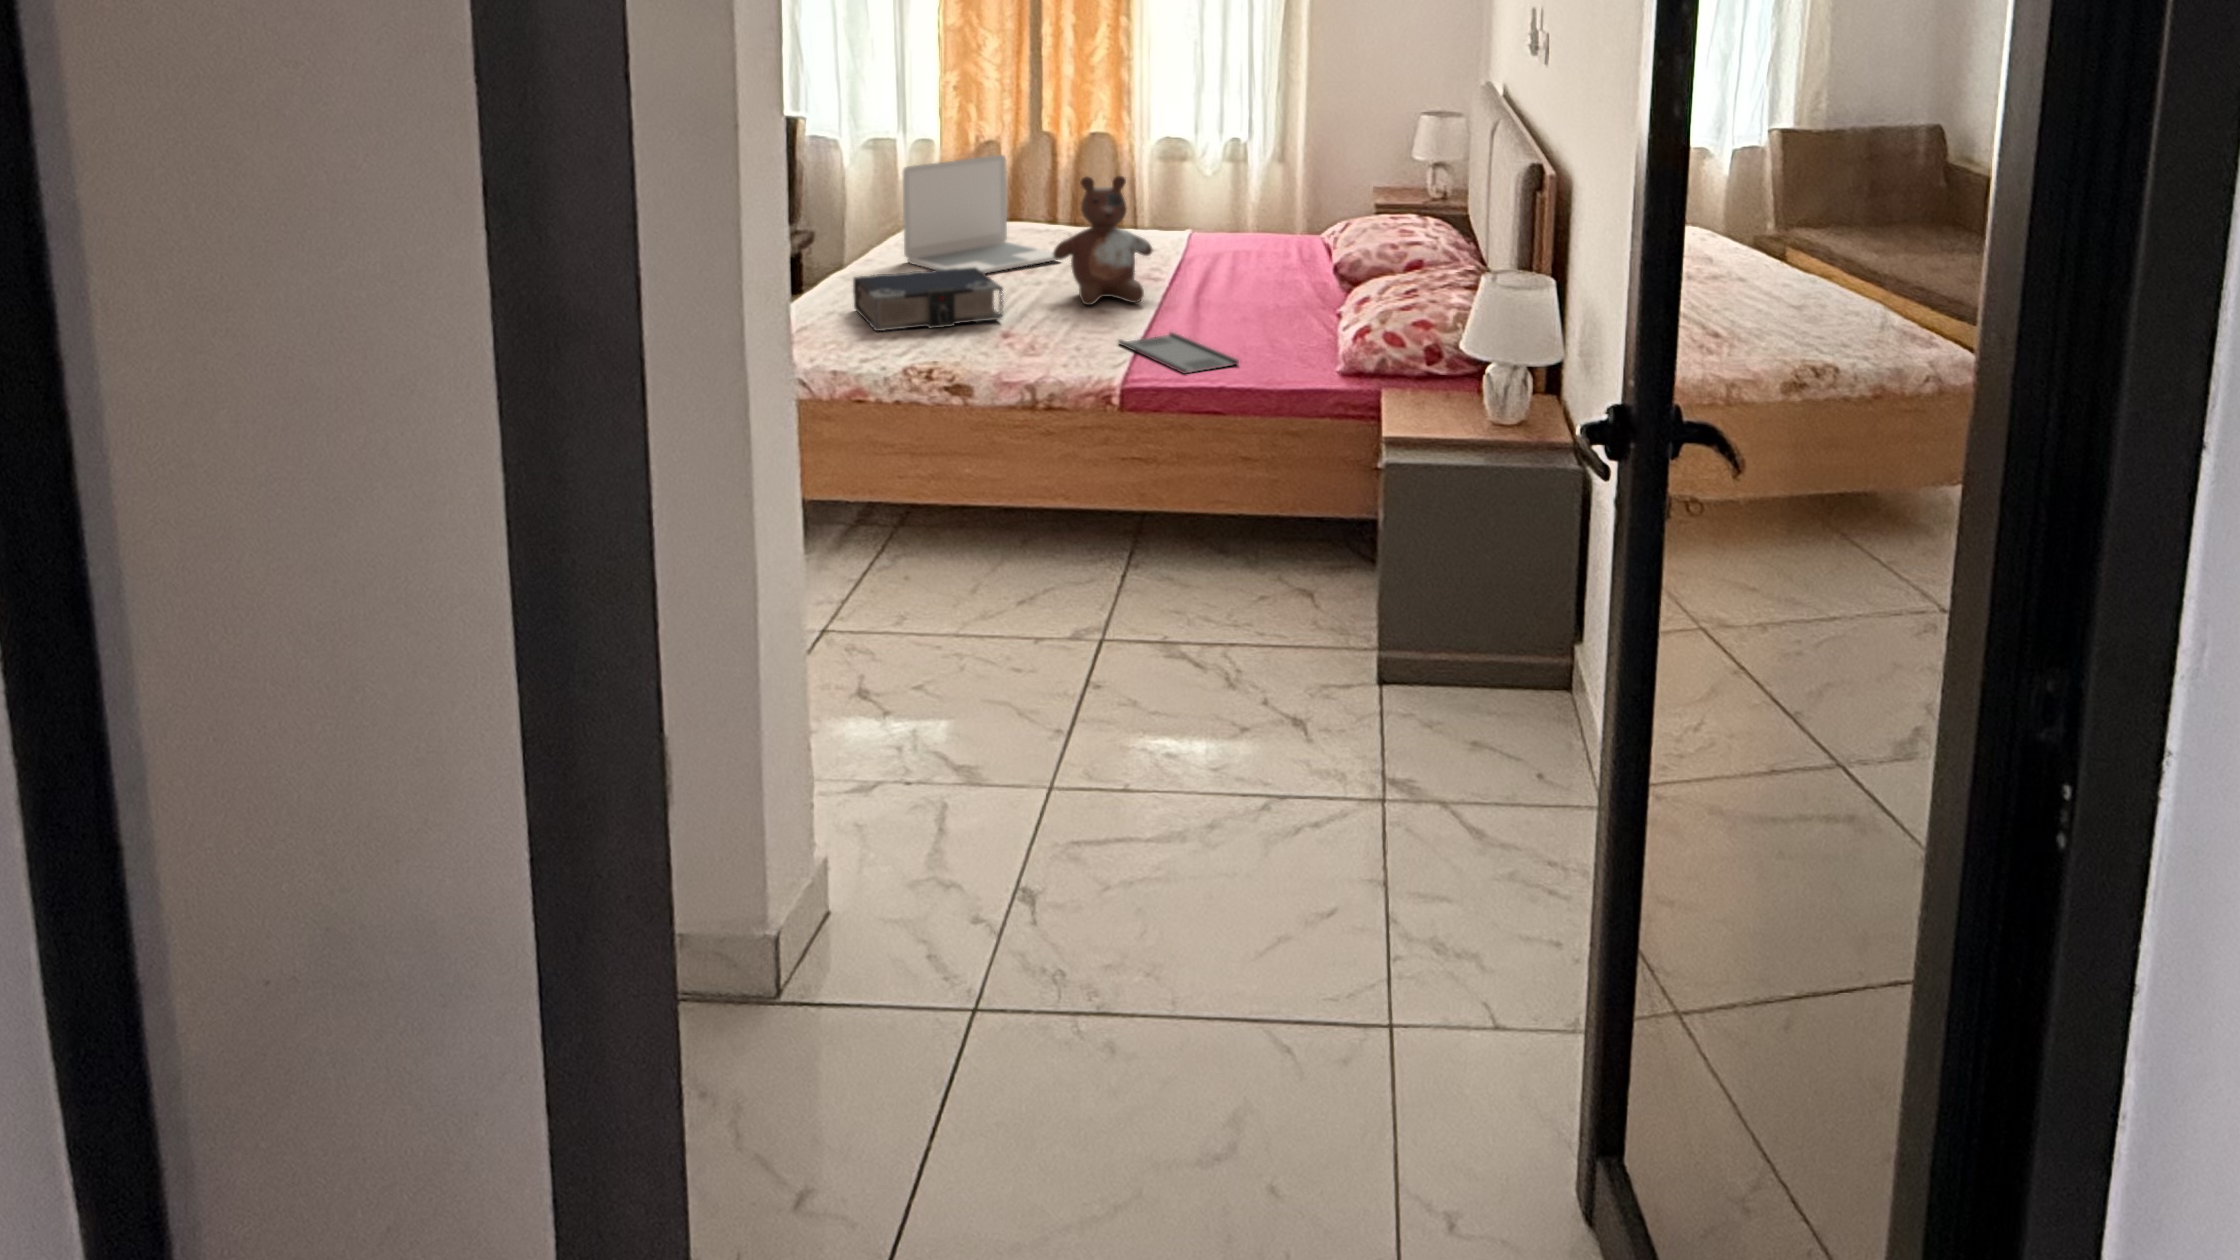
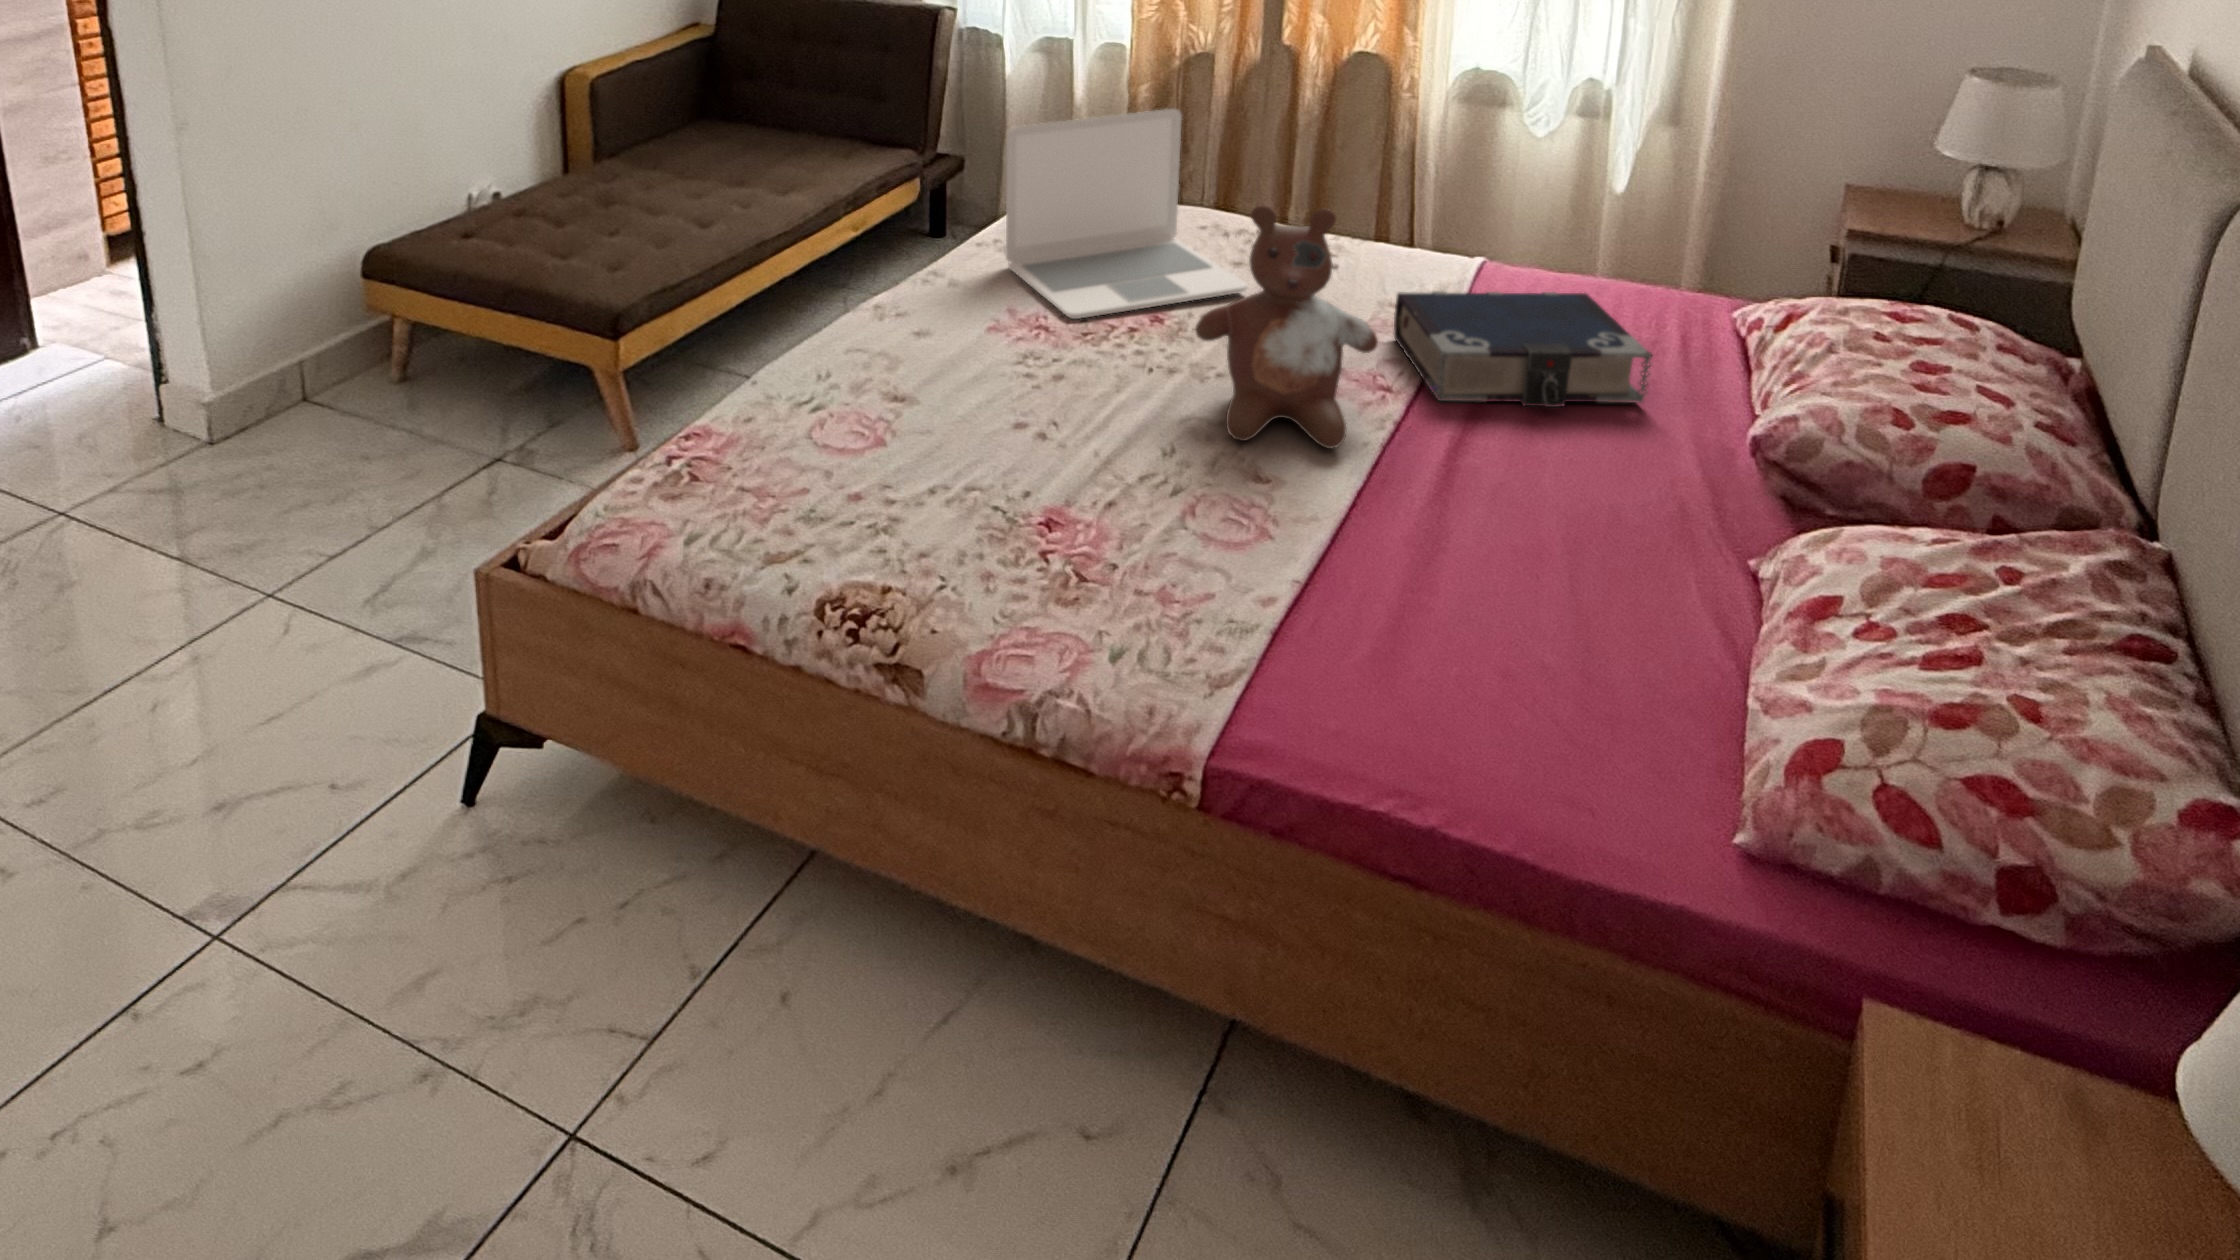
book: present [853,267,1003,331] -> present [1394,291,1652,407]
tray: present [1119,332,1239,374] -> none [1249,575,1488,758]

